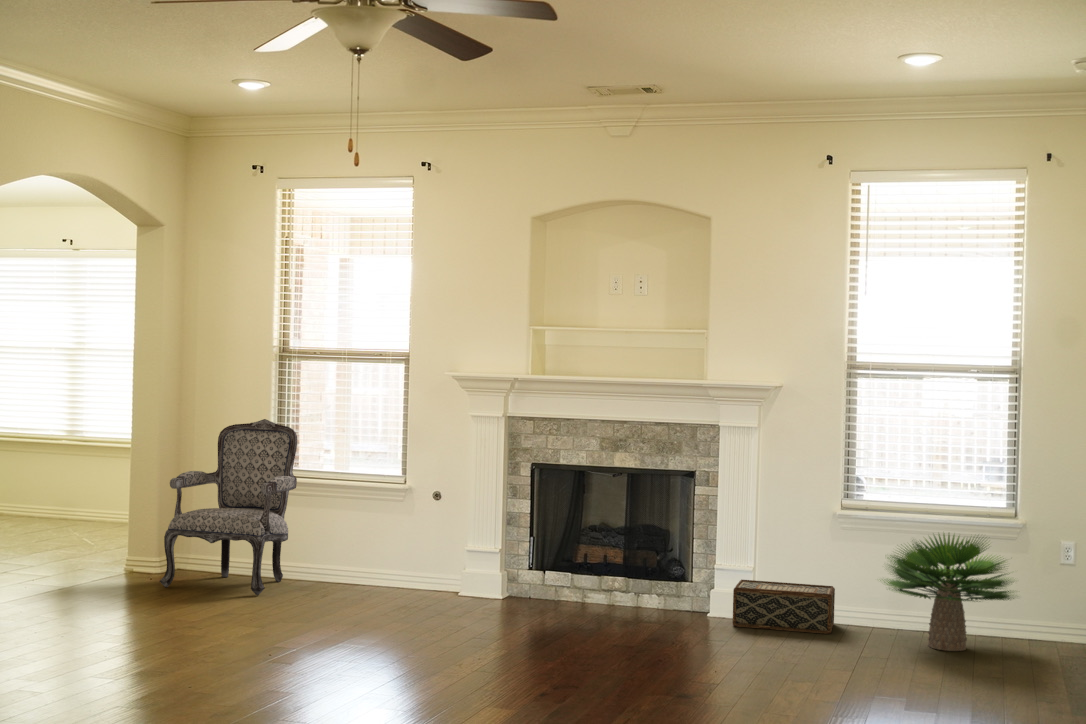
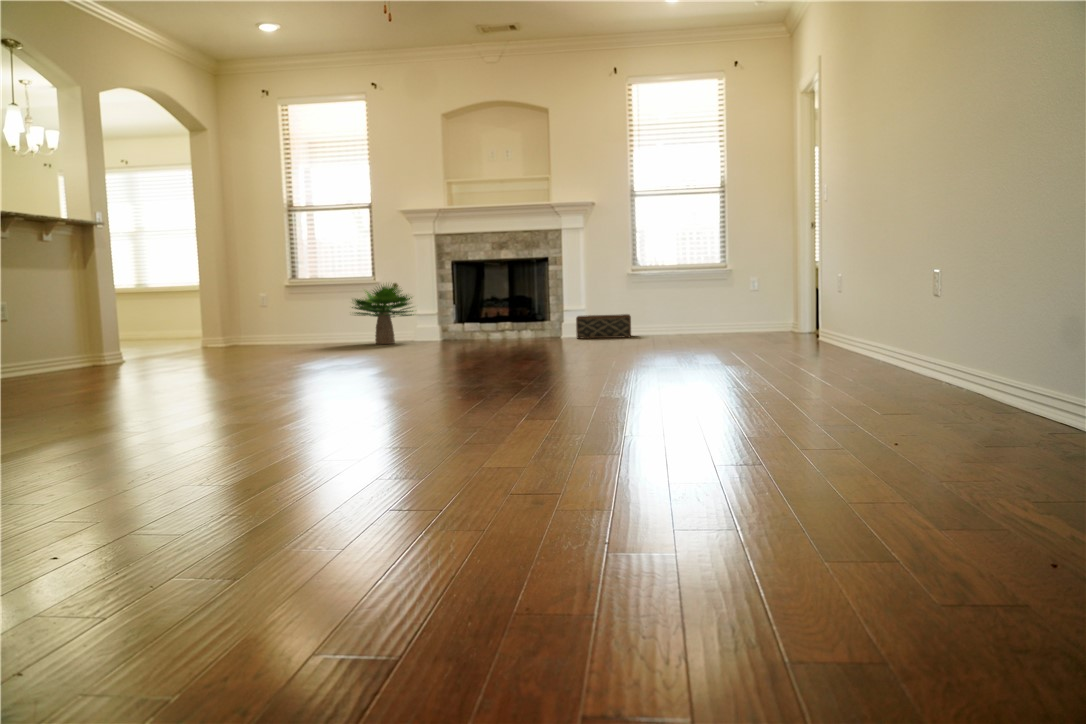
armchair: present [160,419,297,595] -> none [229,248,309,349]
potted plant: present [884,534,1014,651] -> present [352,285,414,344]

